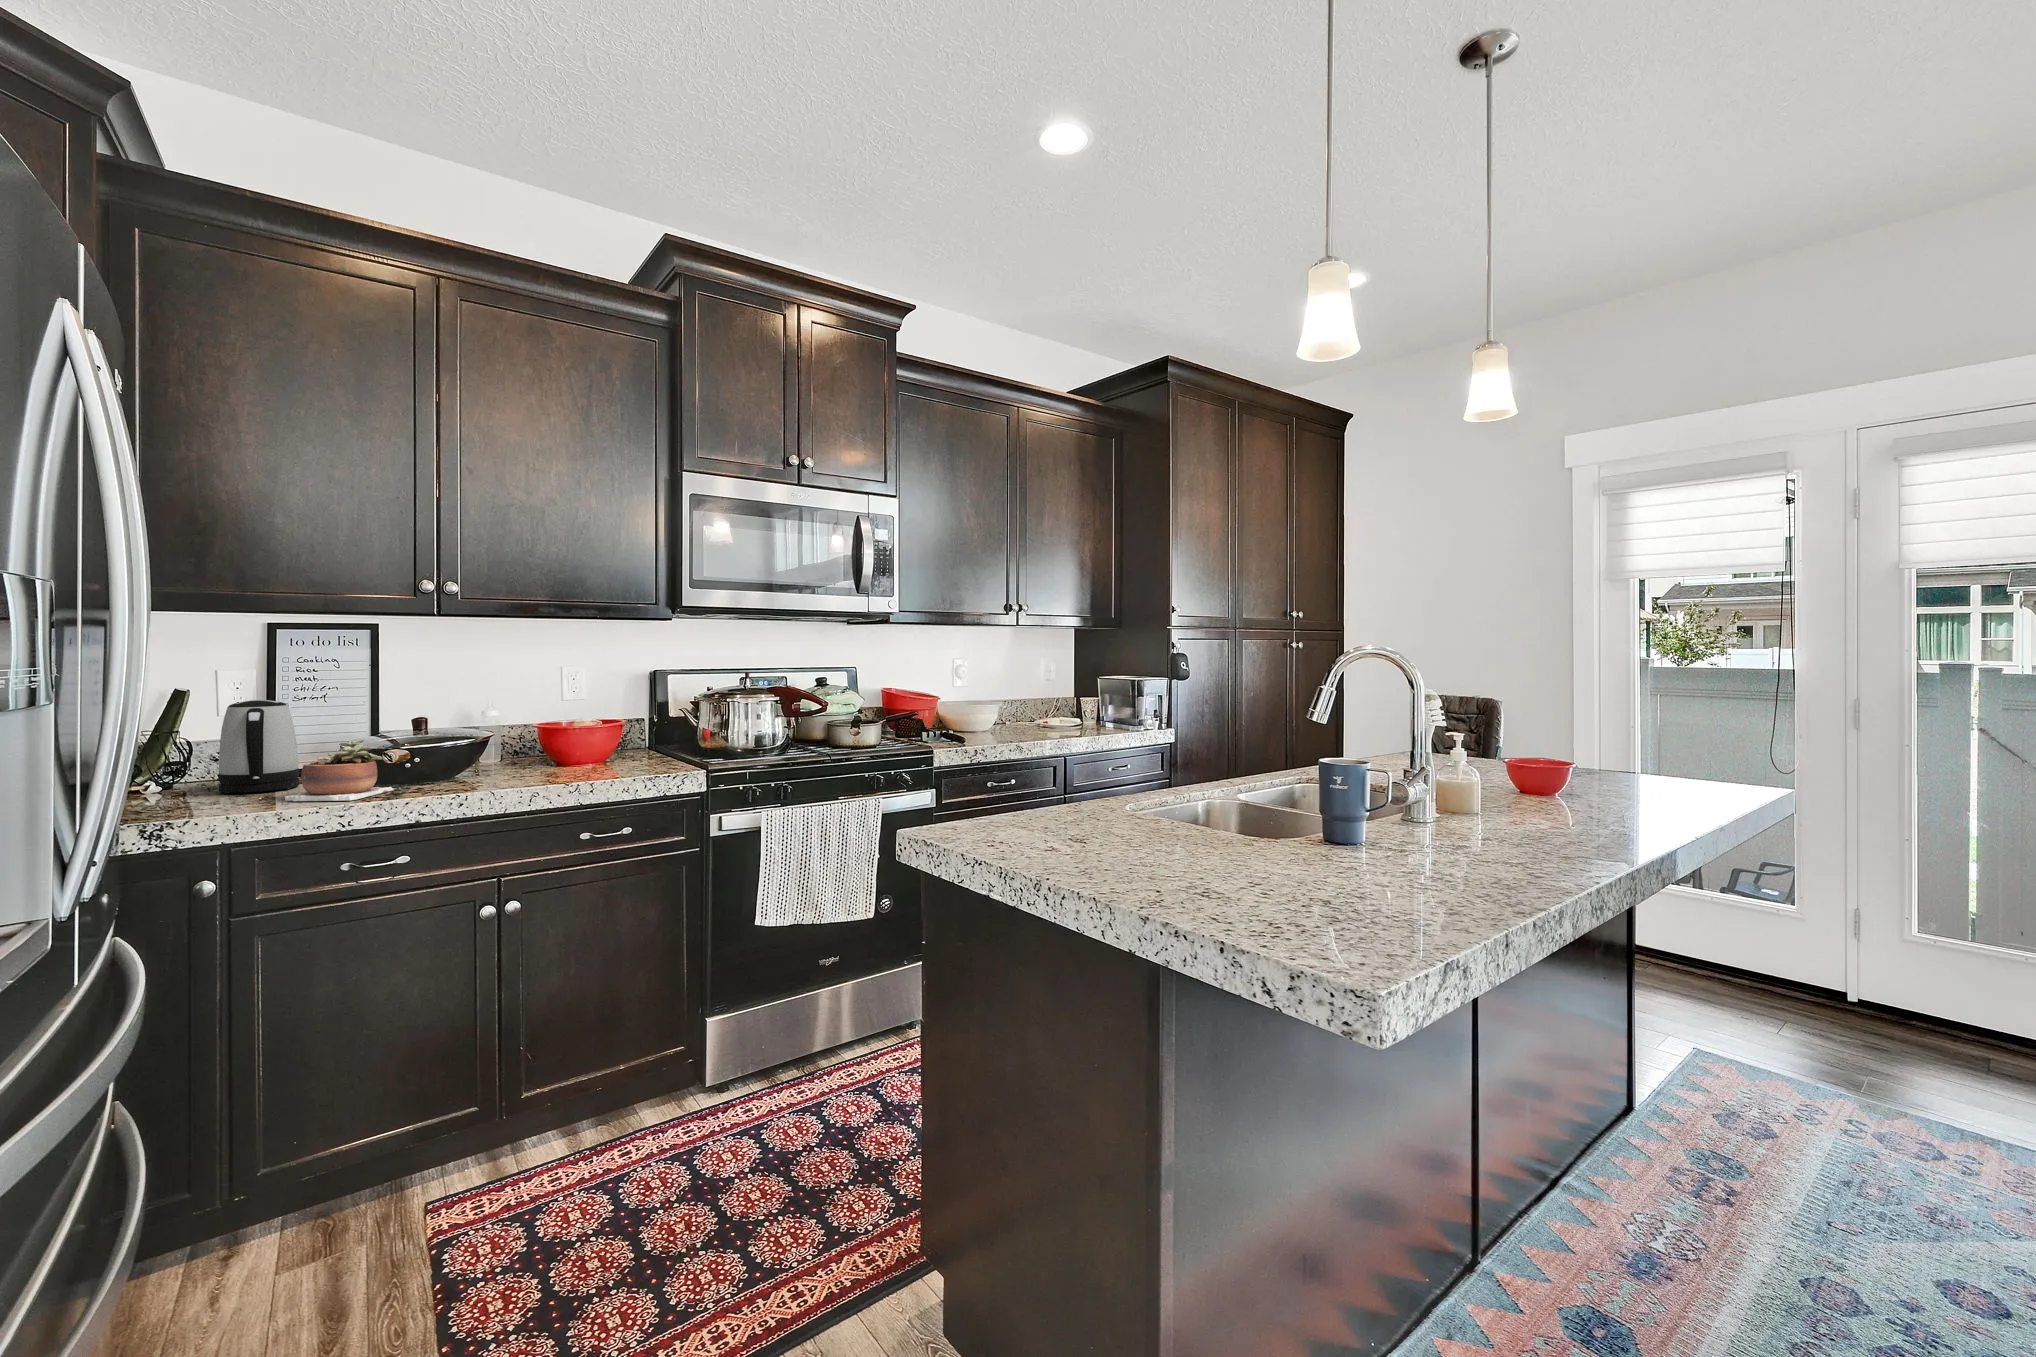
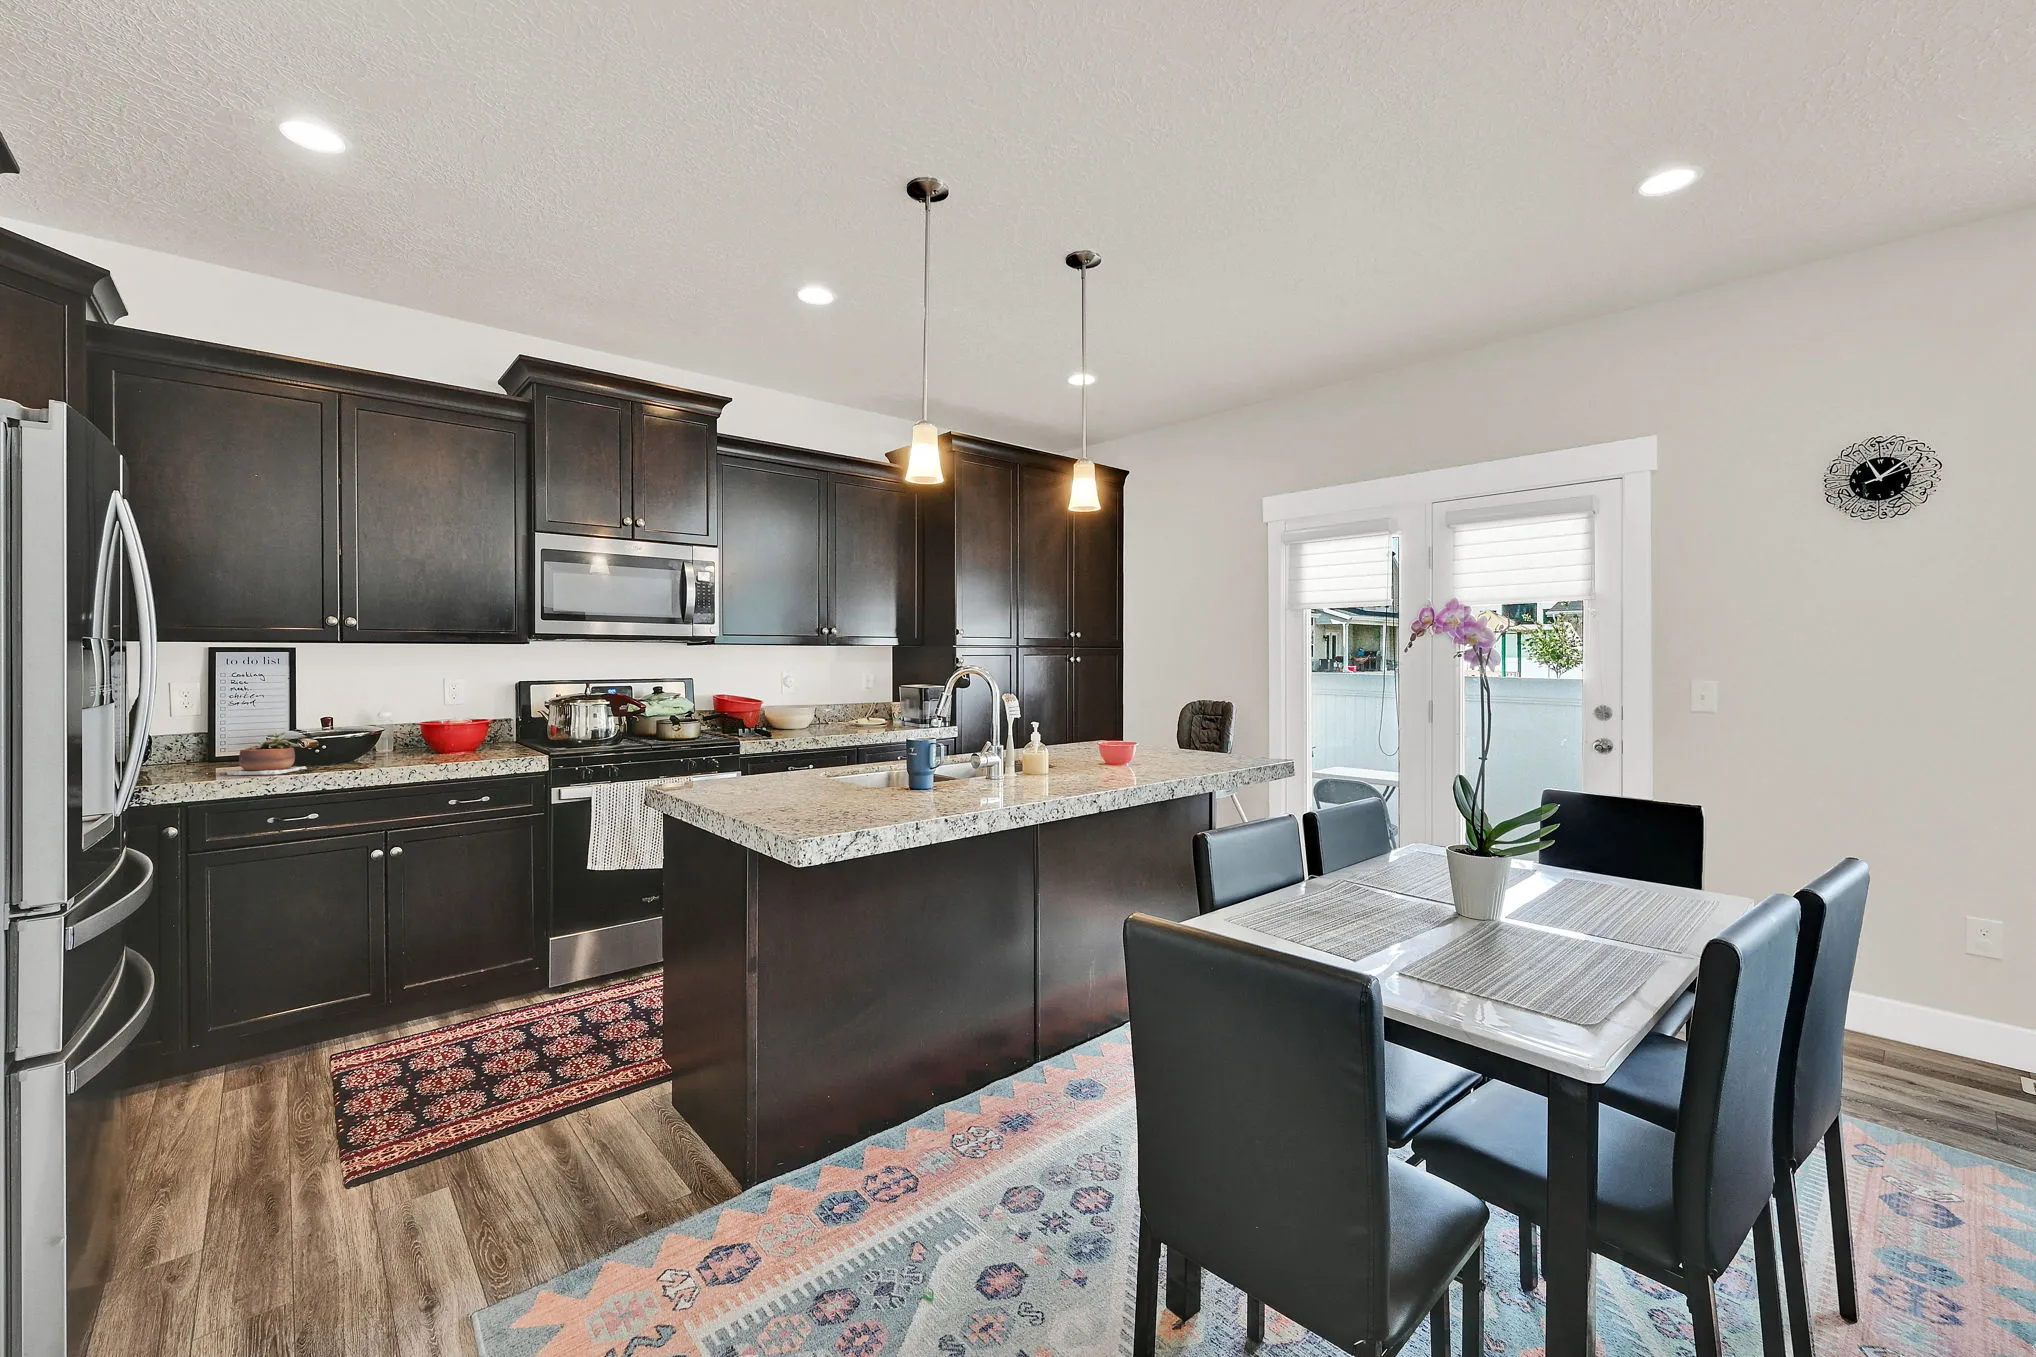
kettle: present [218,700,299,793] -> none [176,705,236,772]

